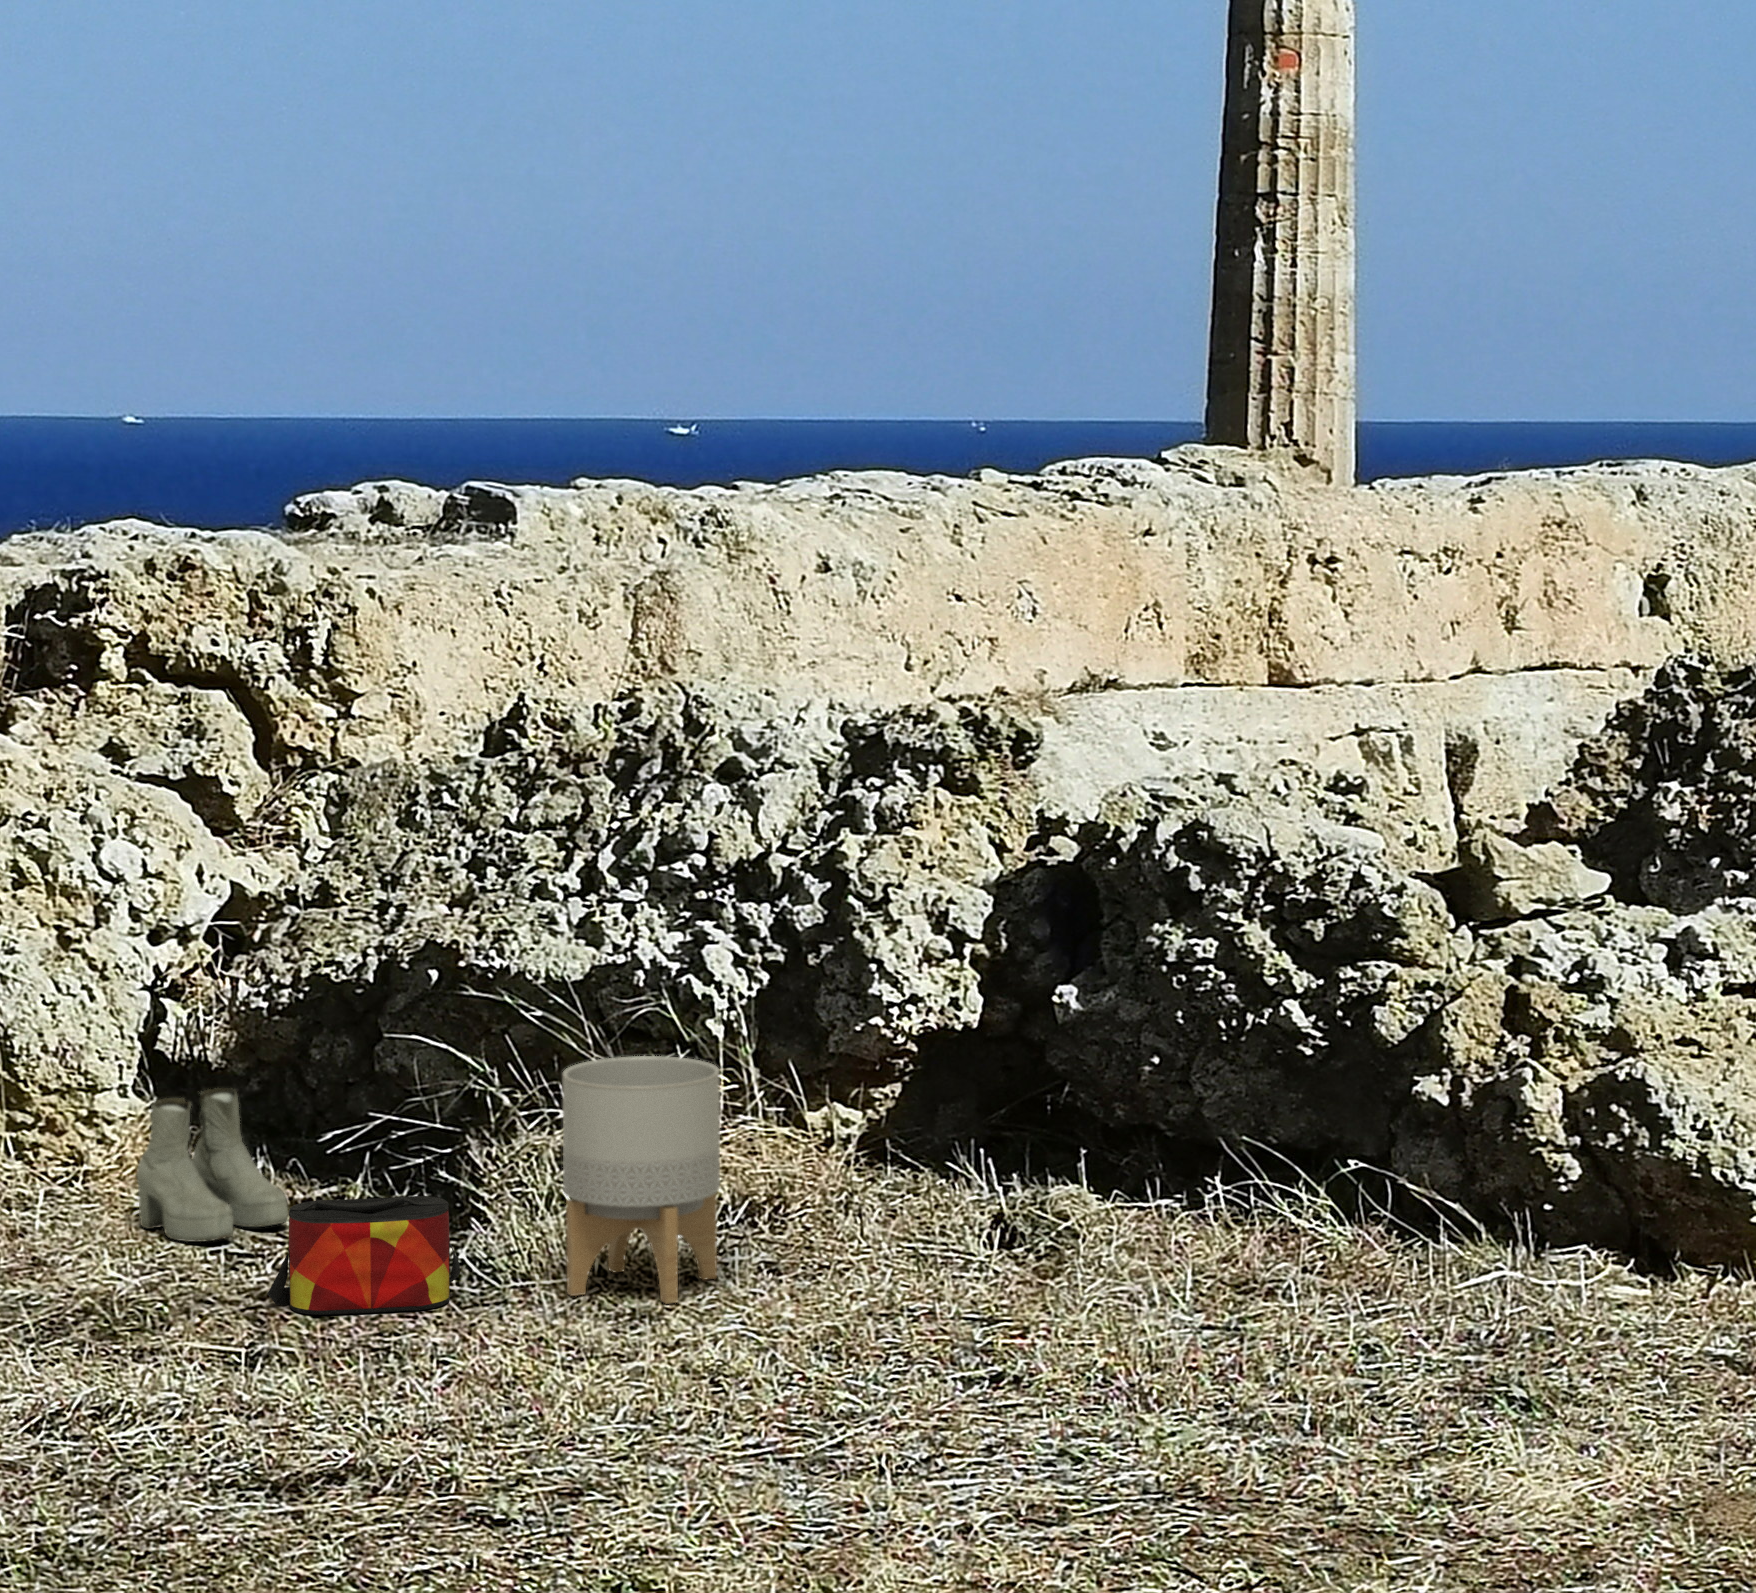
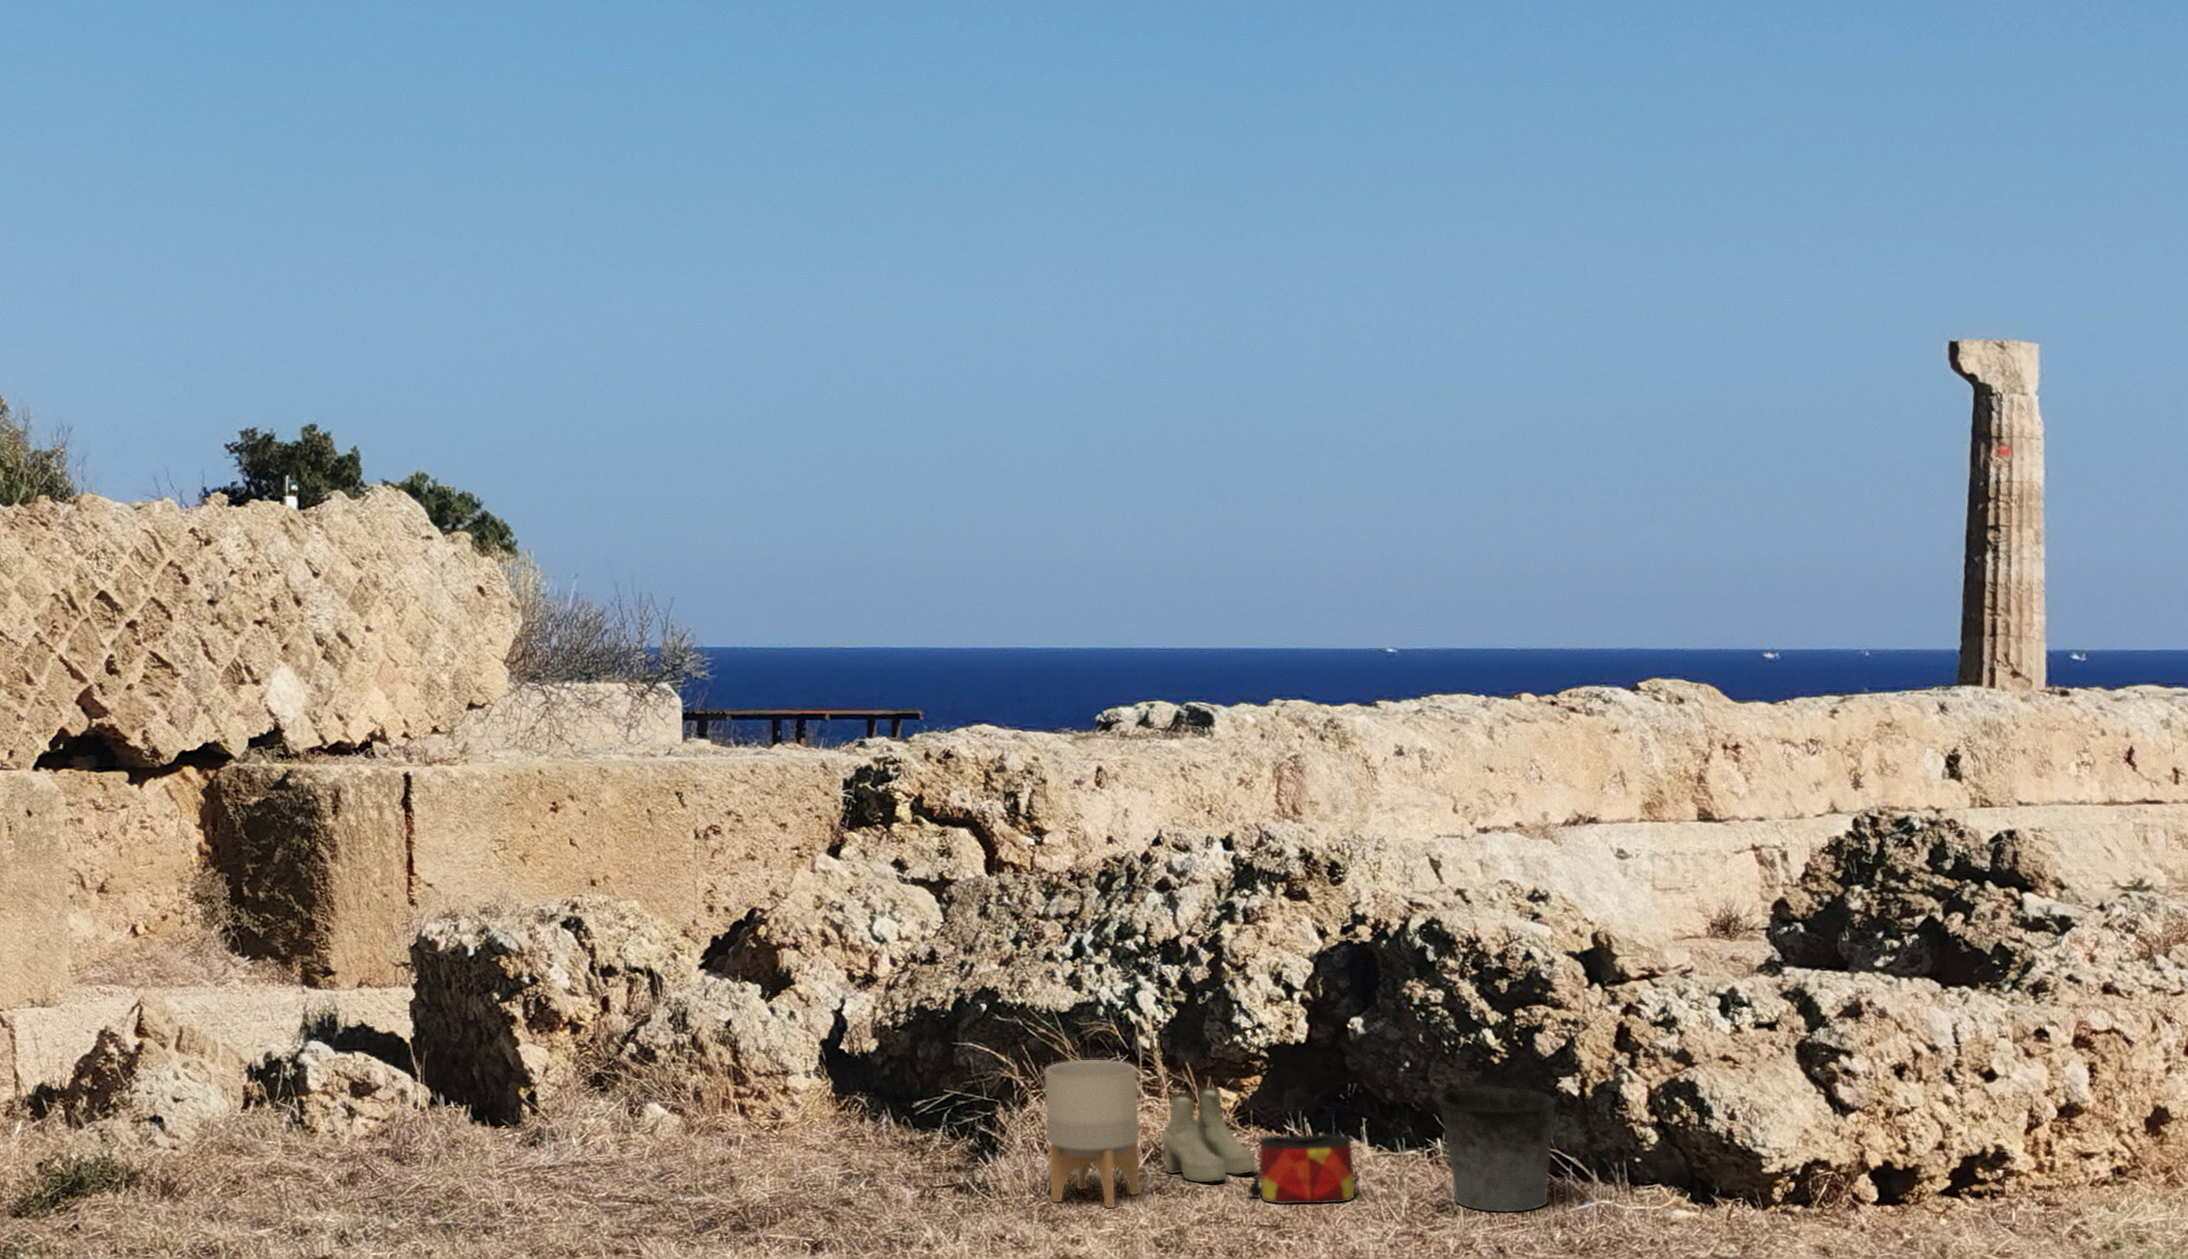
bucket: none [1212,1087,1416,1295] -> present [1432,1083,1554,1212]
boots: present [137,1088,288,1242] -> present [1162,1087,1256,1182]
bag: present [267,1196,460,1315] -> present [1249,1134,1359,1204]

